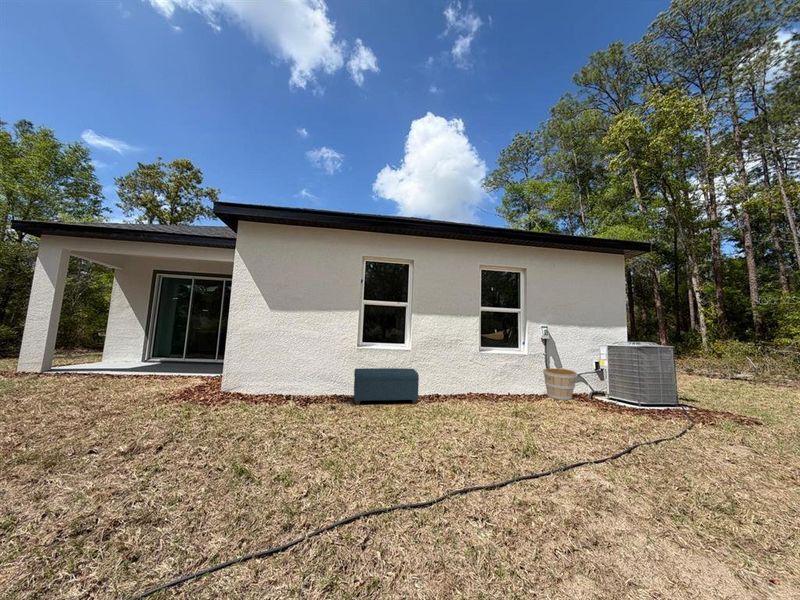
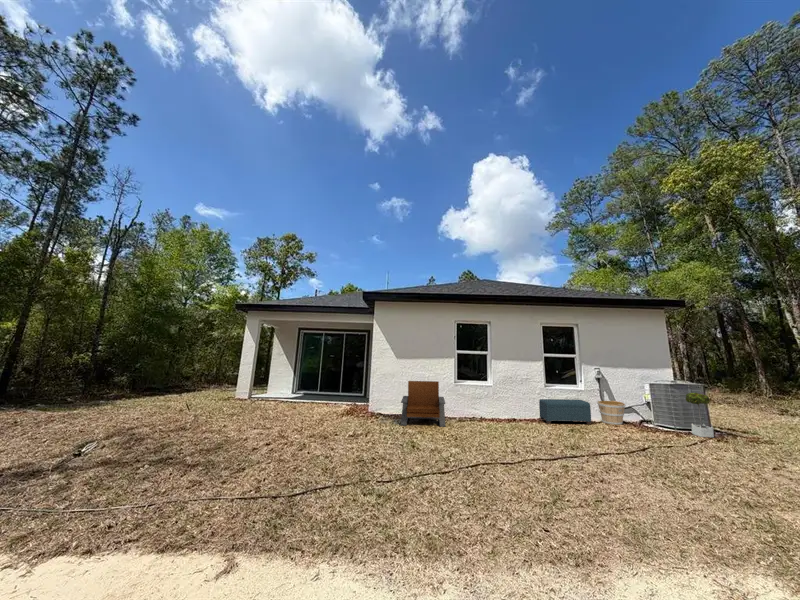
lounge chair: none [261,344,339,416] -> present [401,381,445,427]
potted tree: none [654,359,687,416] -> present [686,393,714,437]
bench: present [354,368,419,405] -> present [539,399,591,424]

